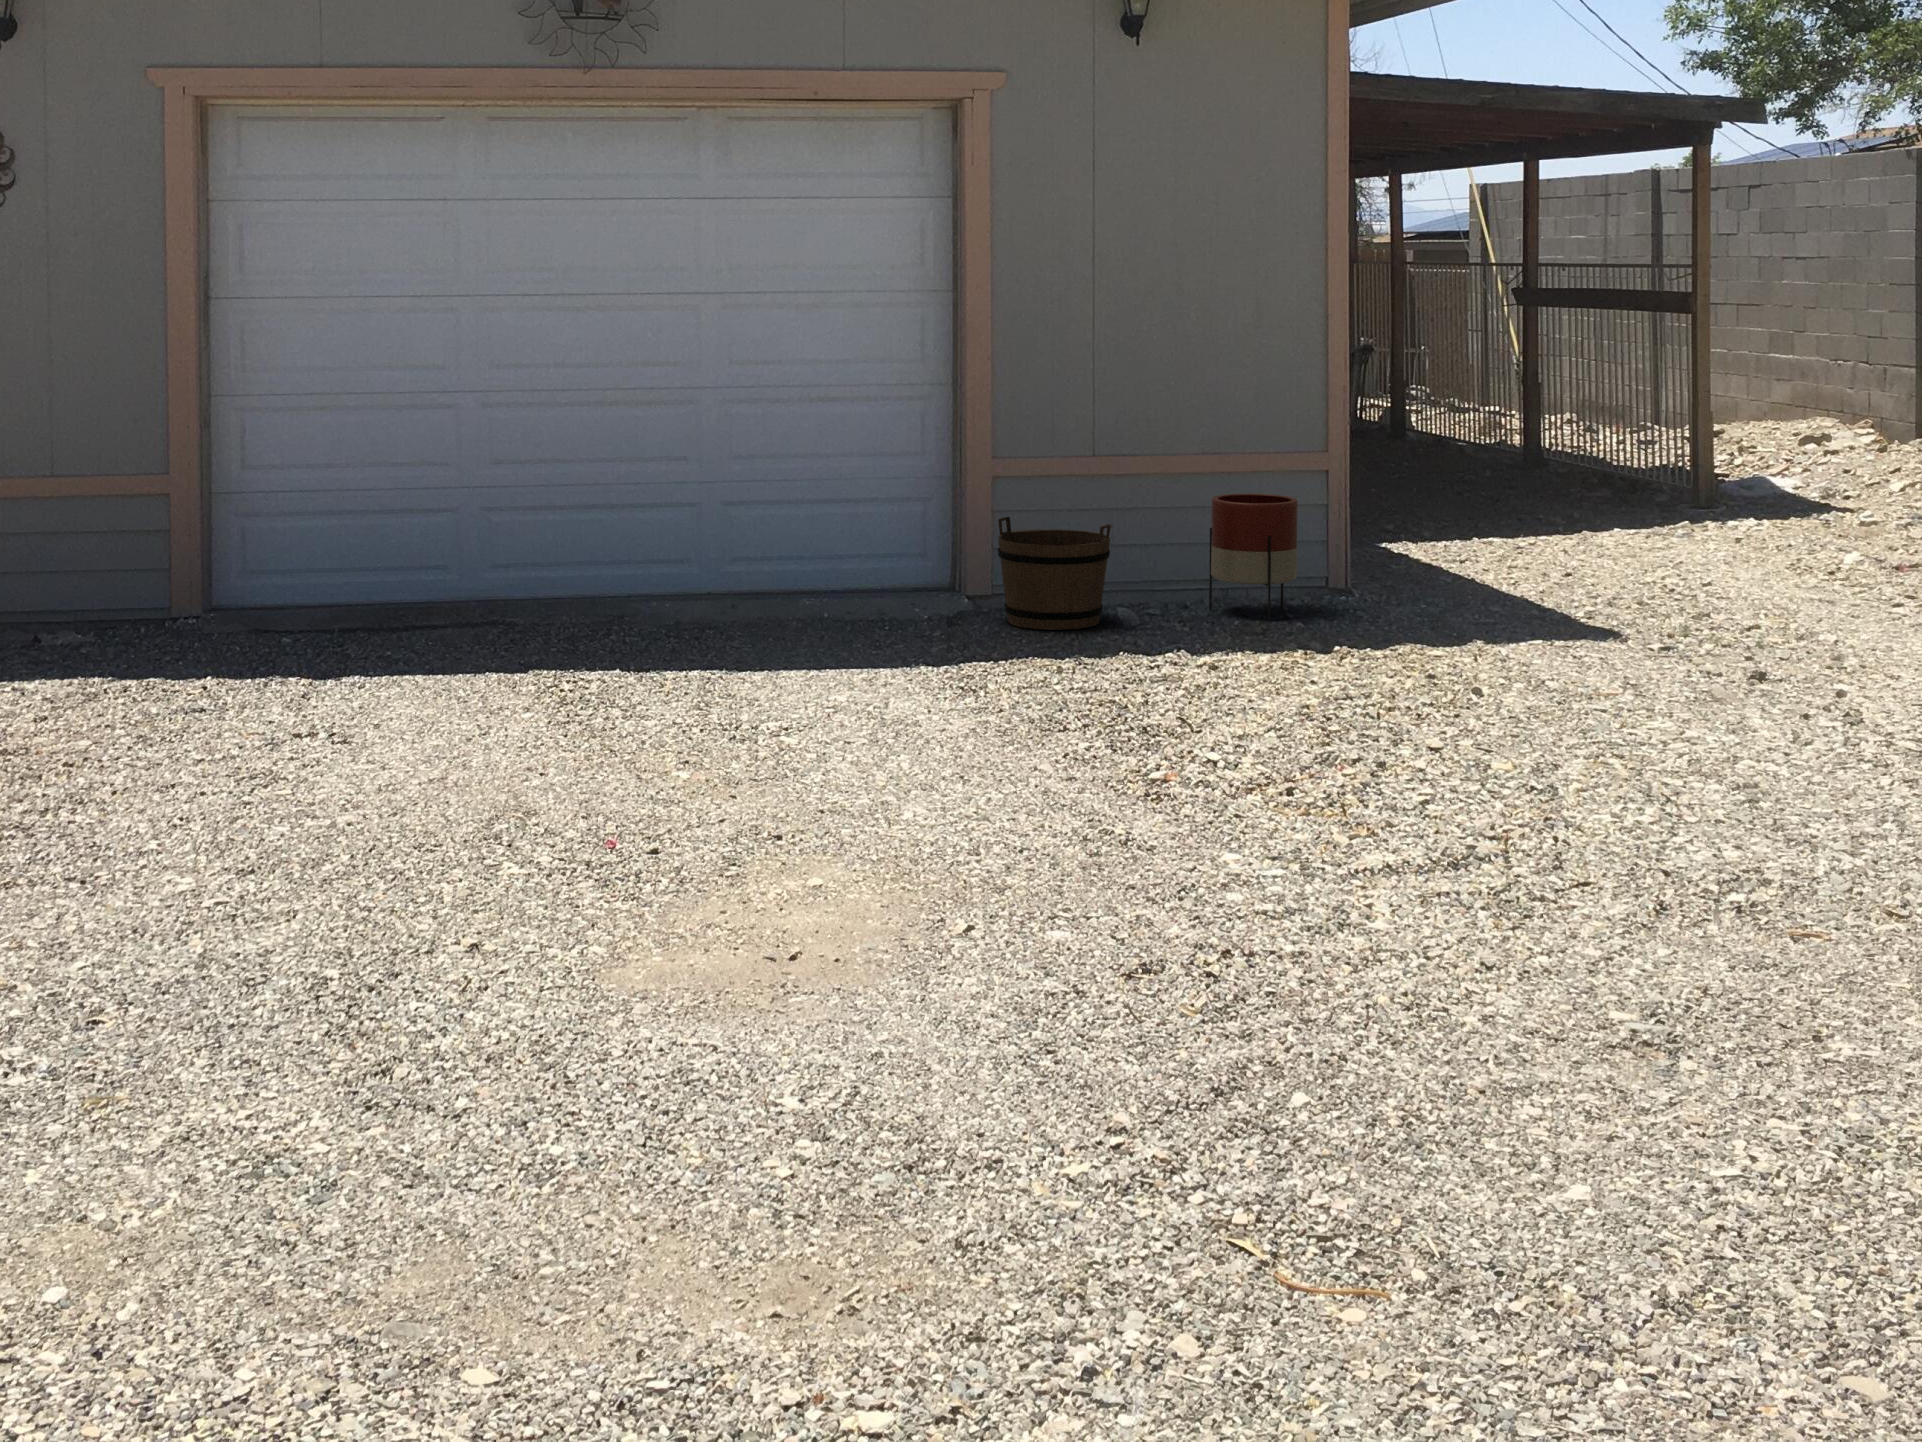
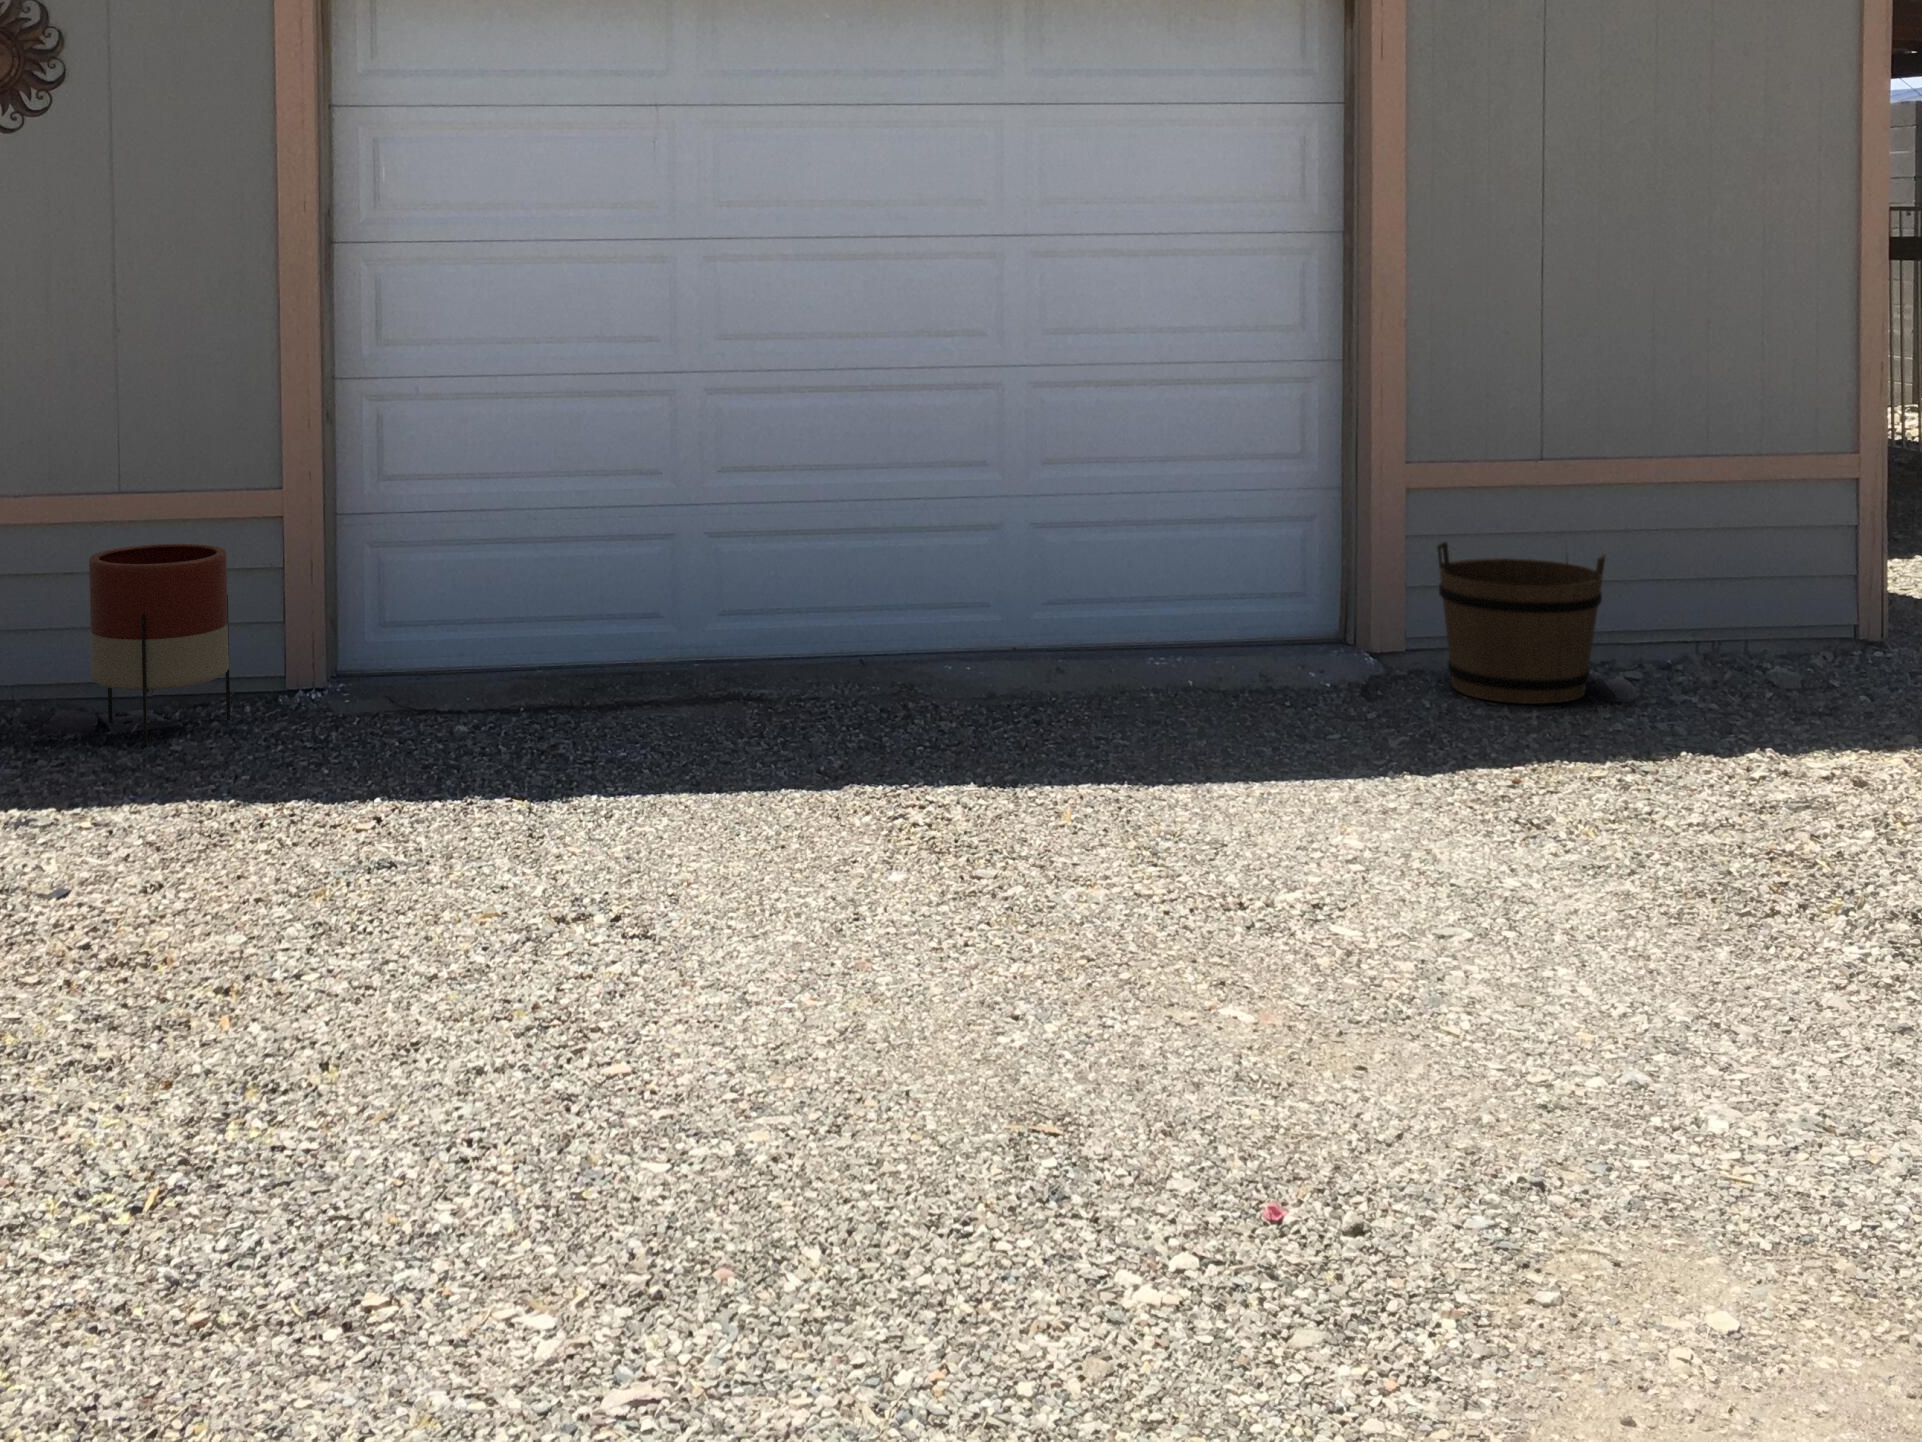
planter: present [1209,494,1297,621] -> present [89,544,230,747]

